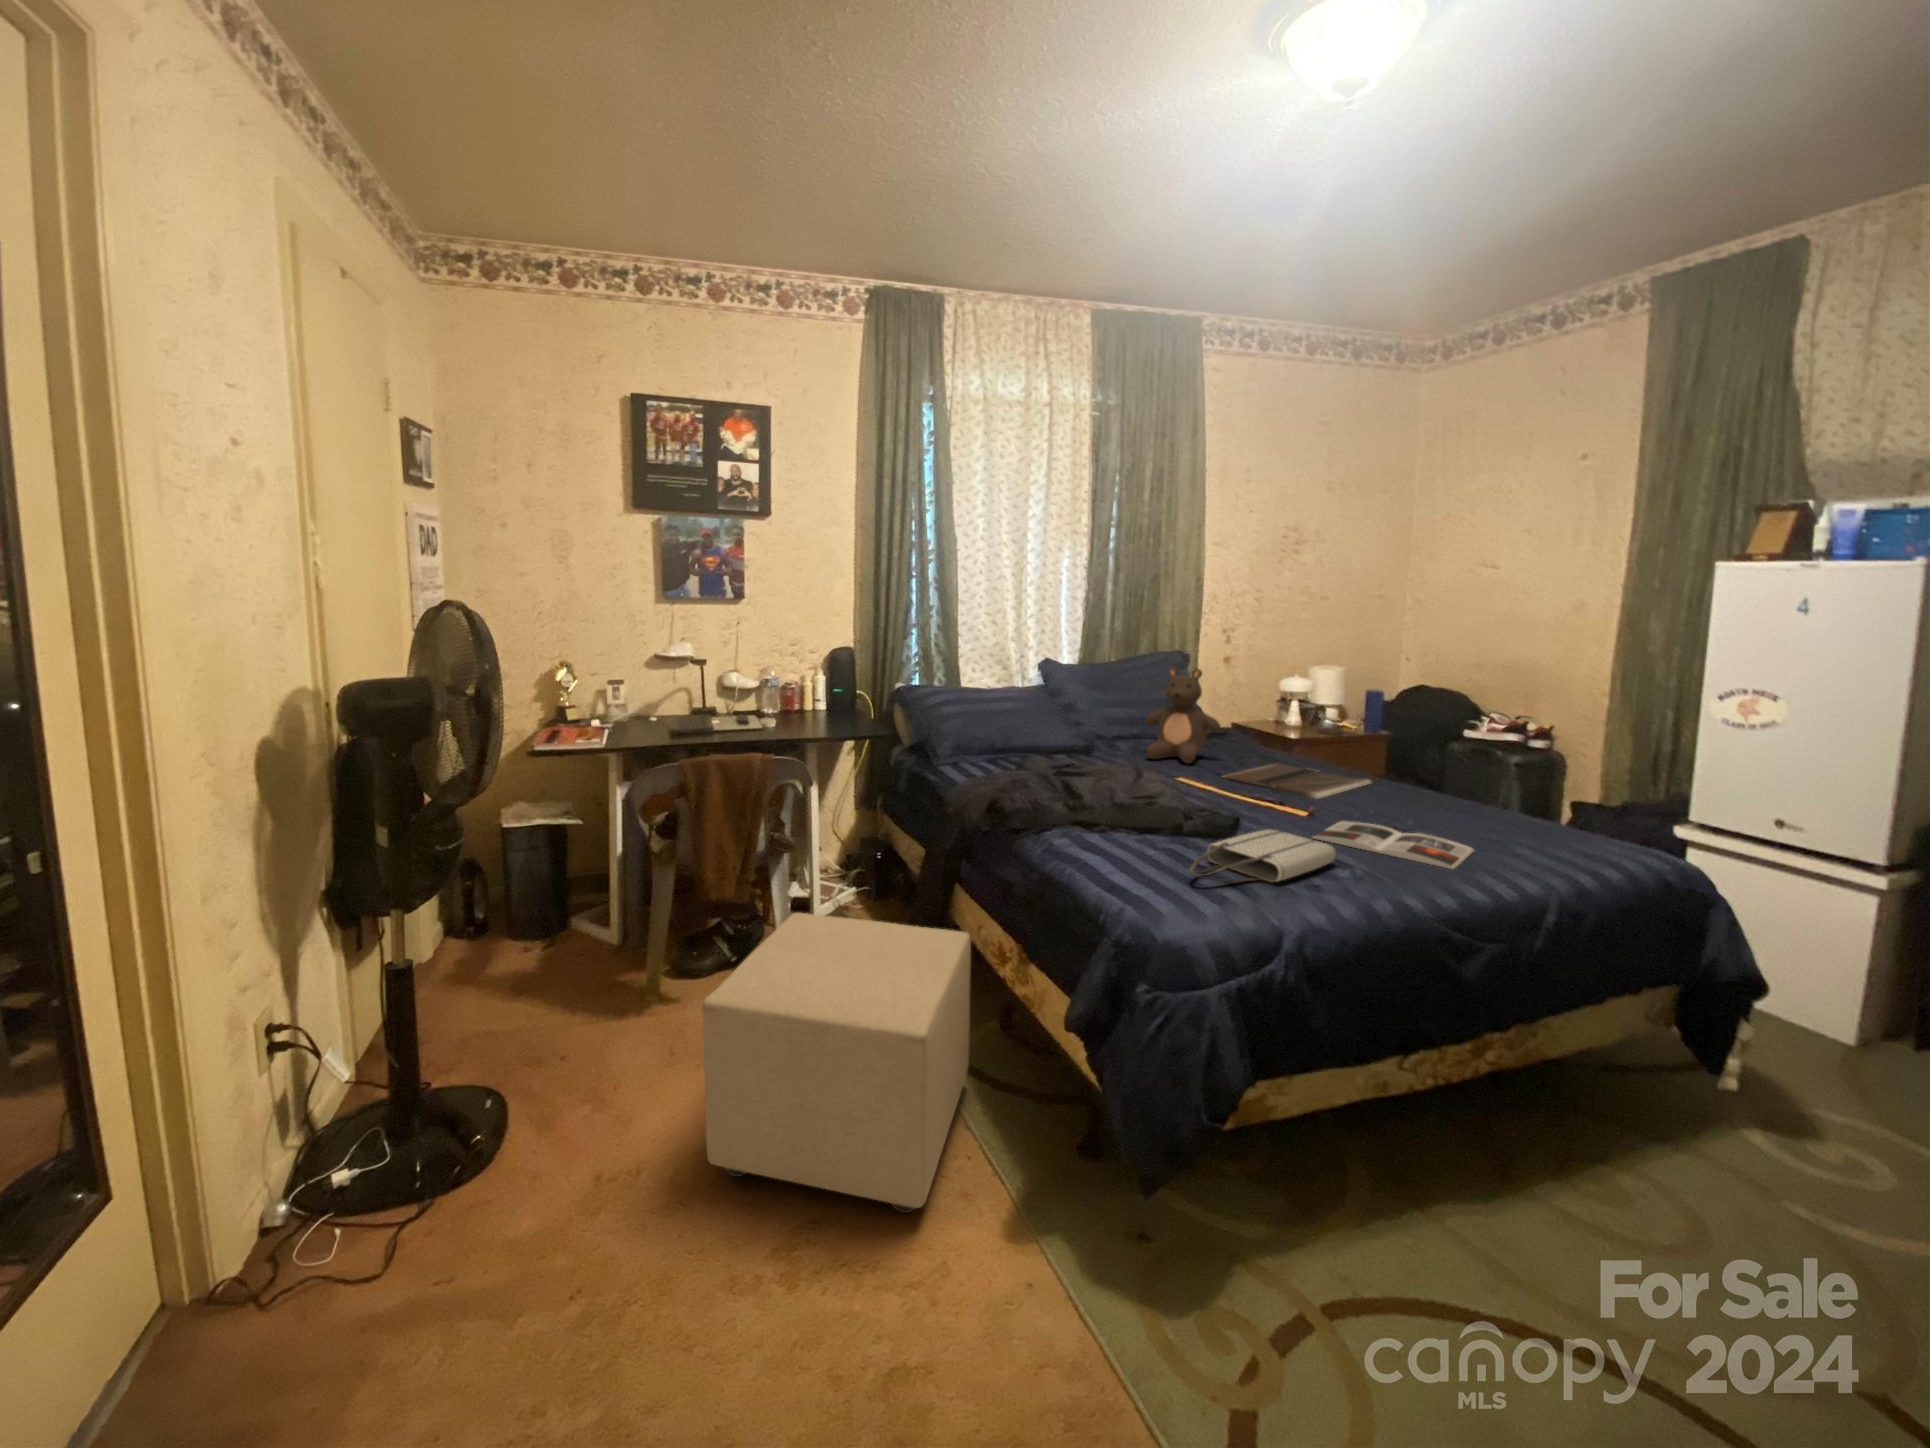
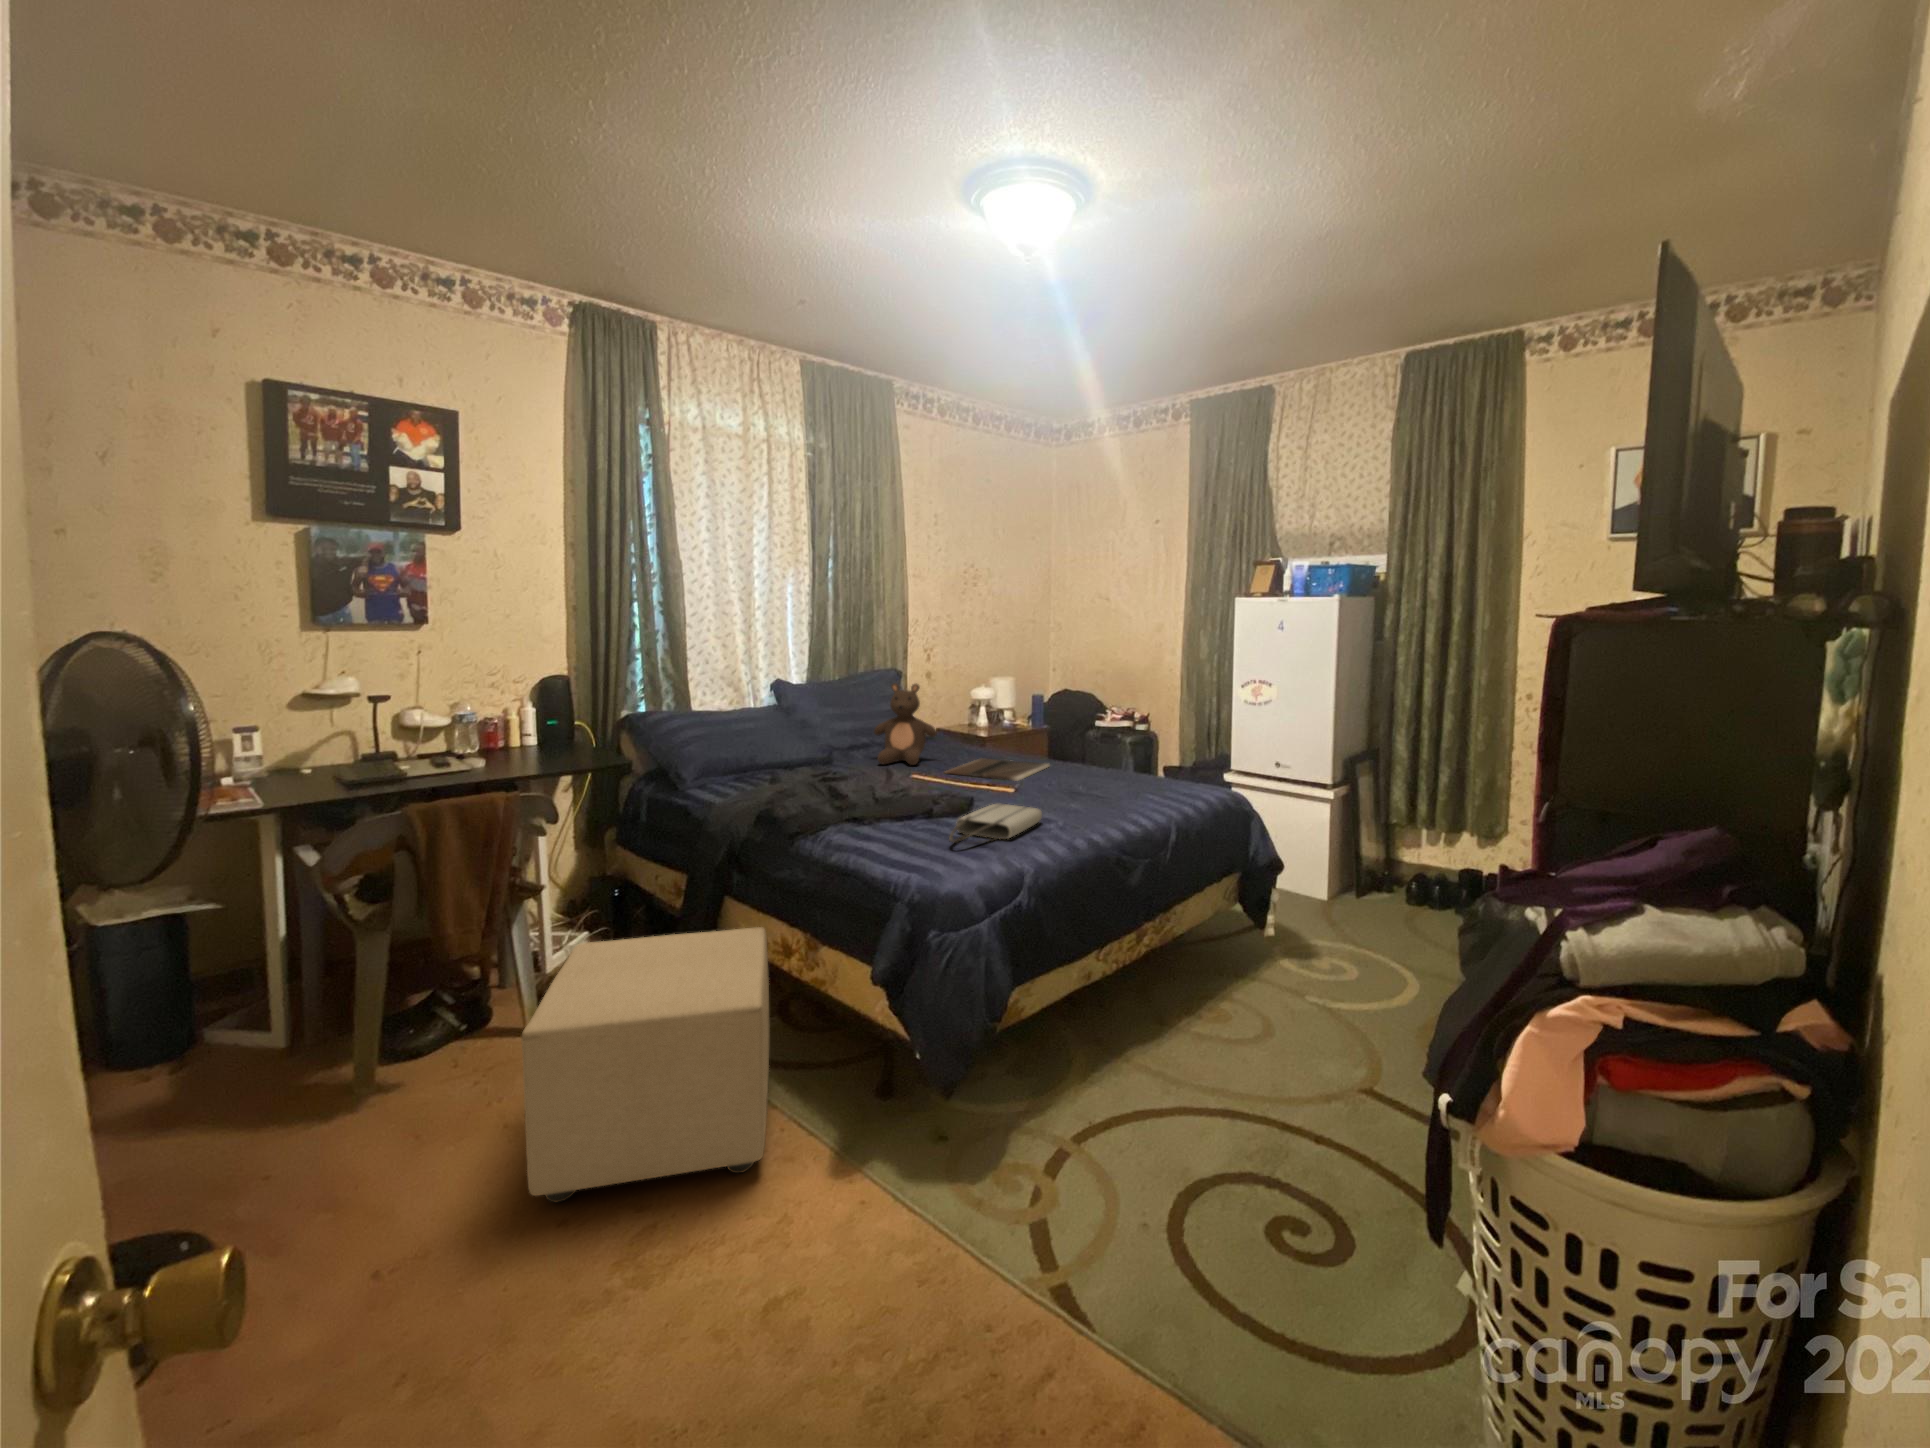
magazine: present [1313,821,1474,869] -> none [1021,793,1122,815]

